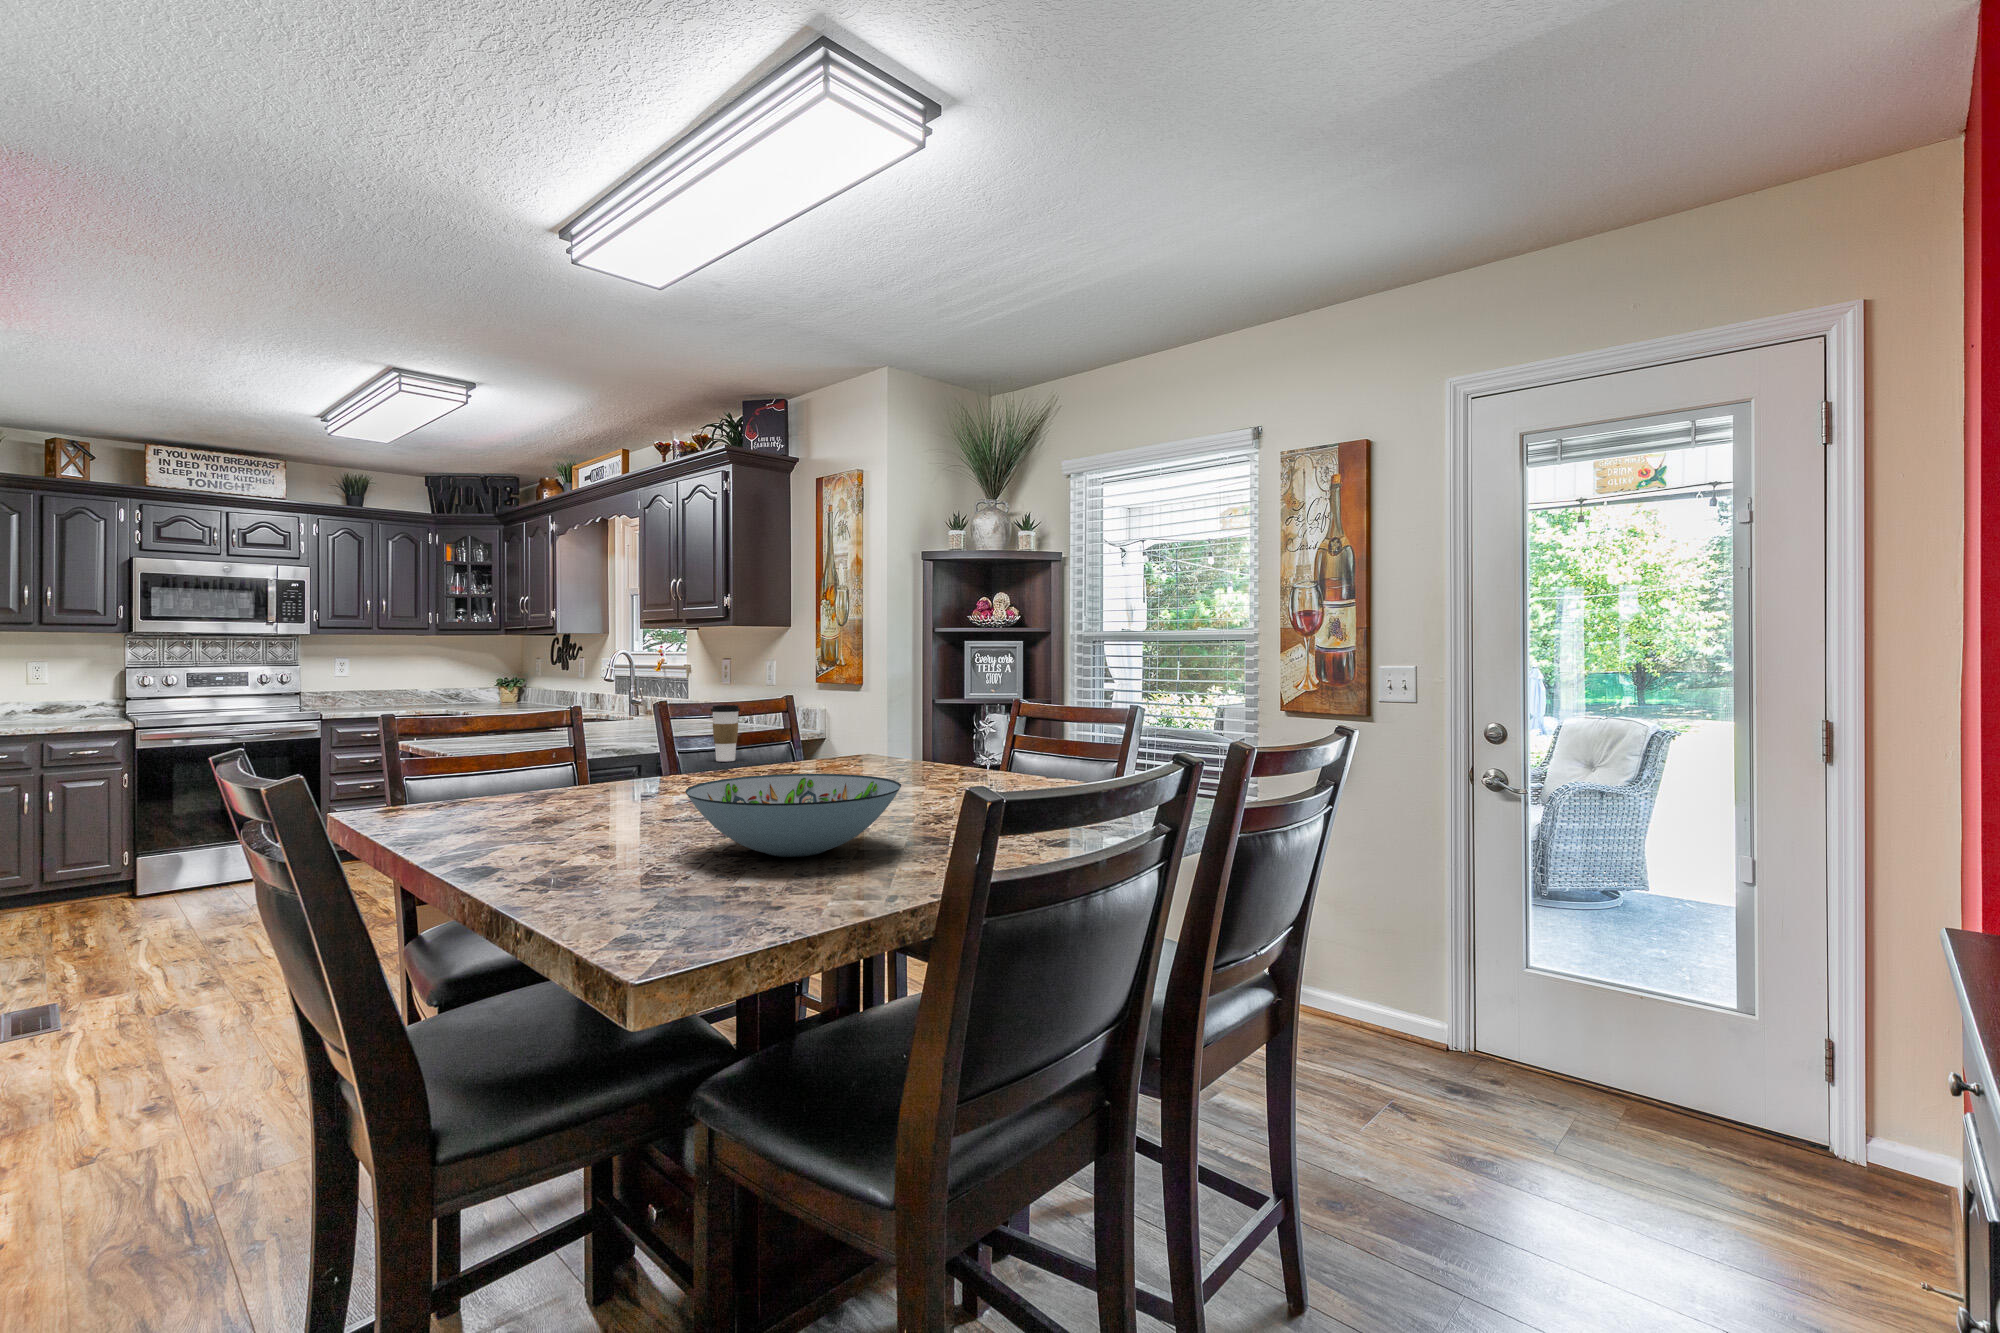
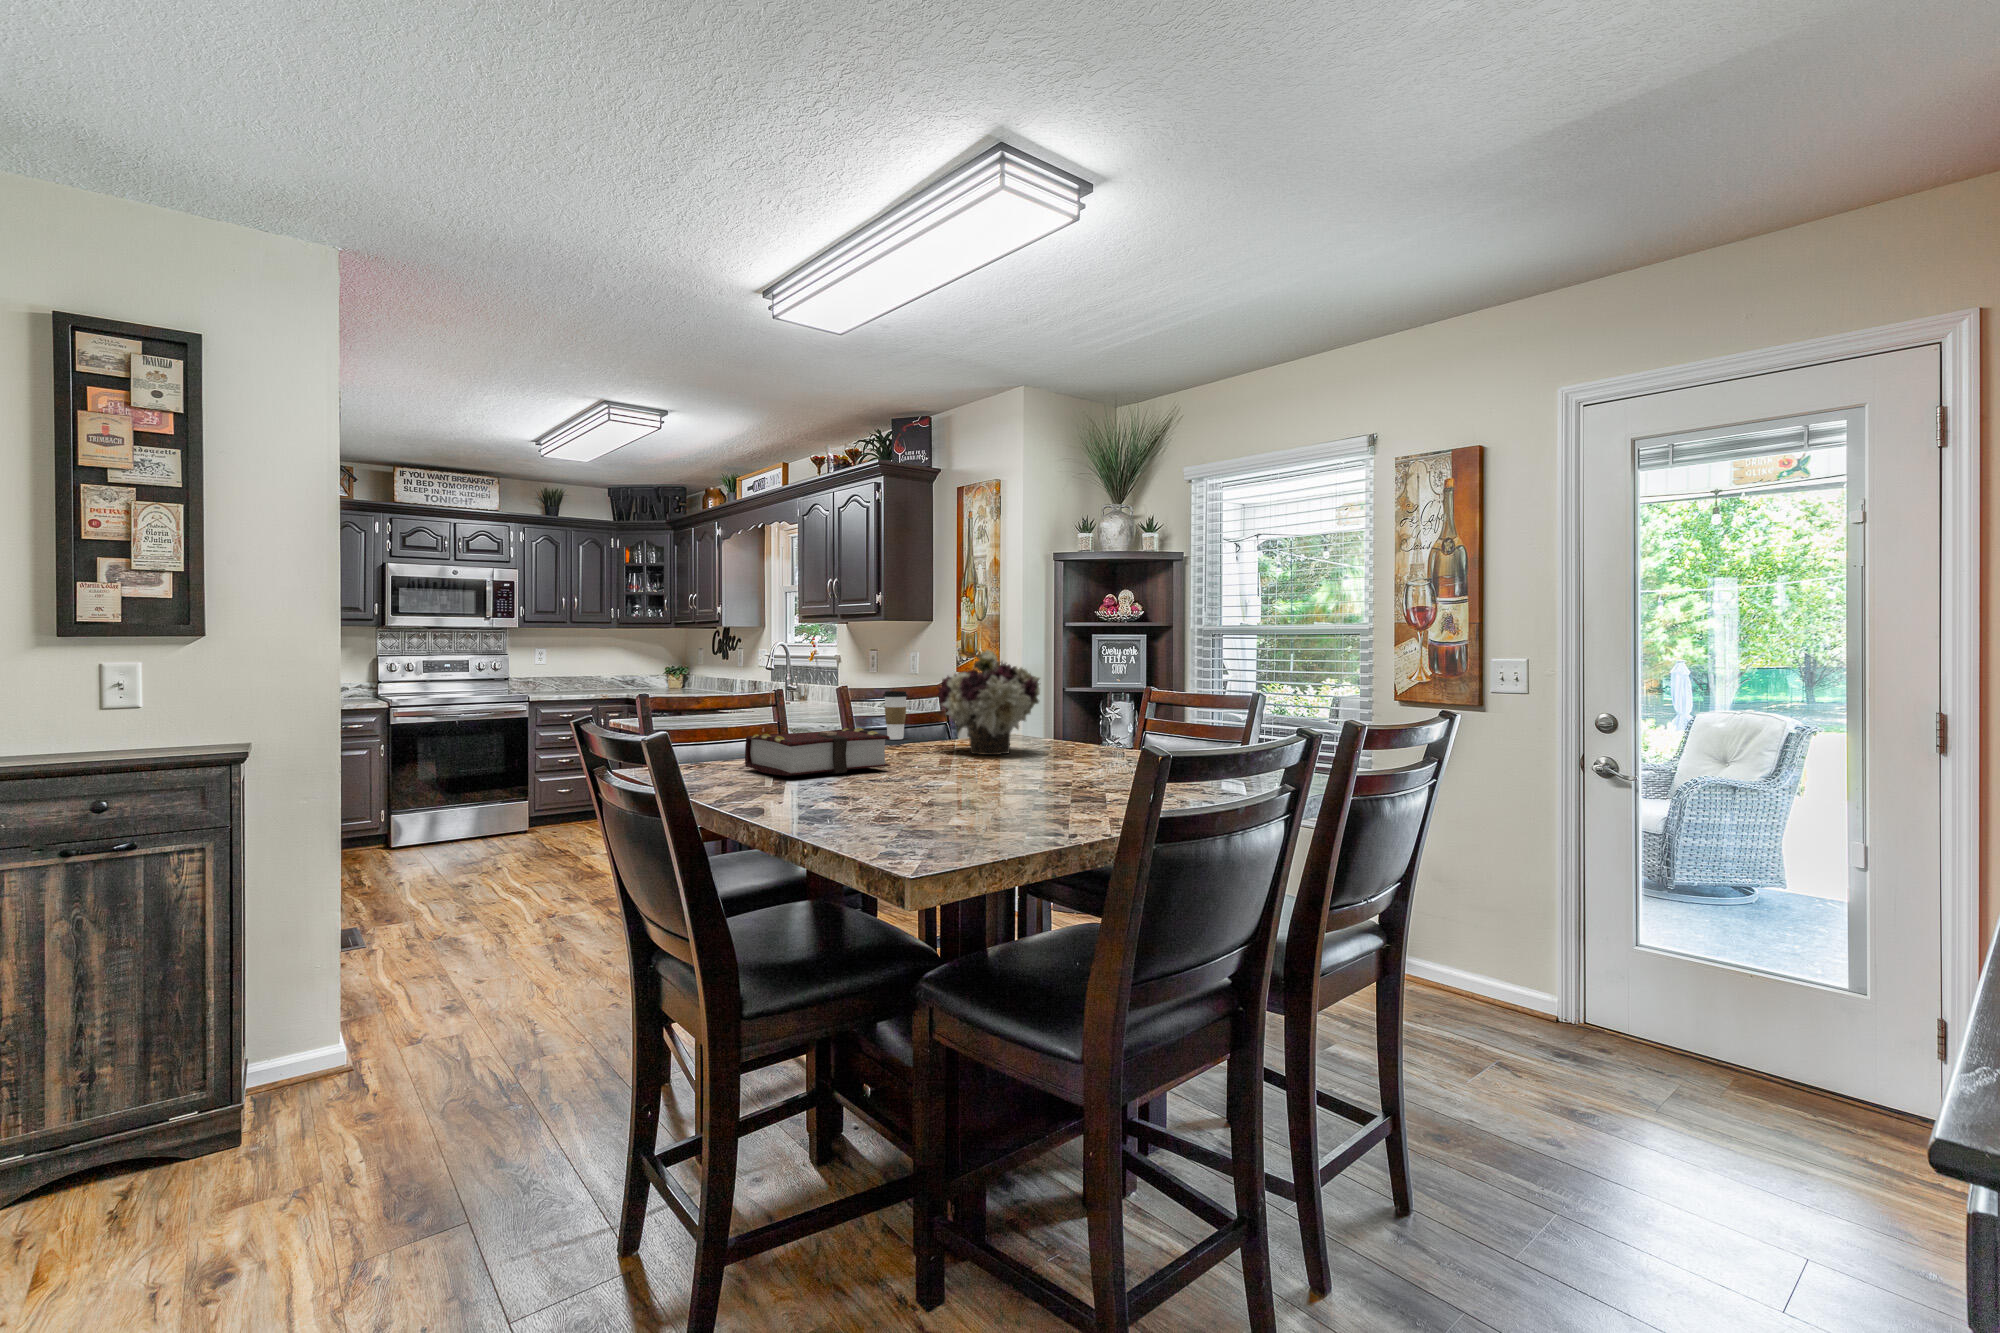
flower arrangement: none [766,655,889,780] -> present [937,649,1040,755]
book: none [509,751,696,815] -> present [745,728,890,776]
decorative bowl: present [685,774,901,857] -> none [905,745,1071,808]

